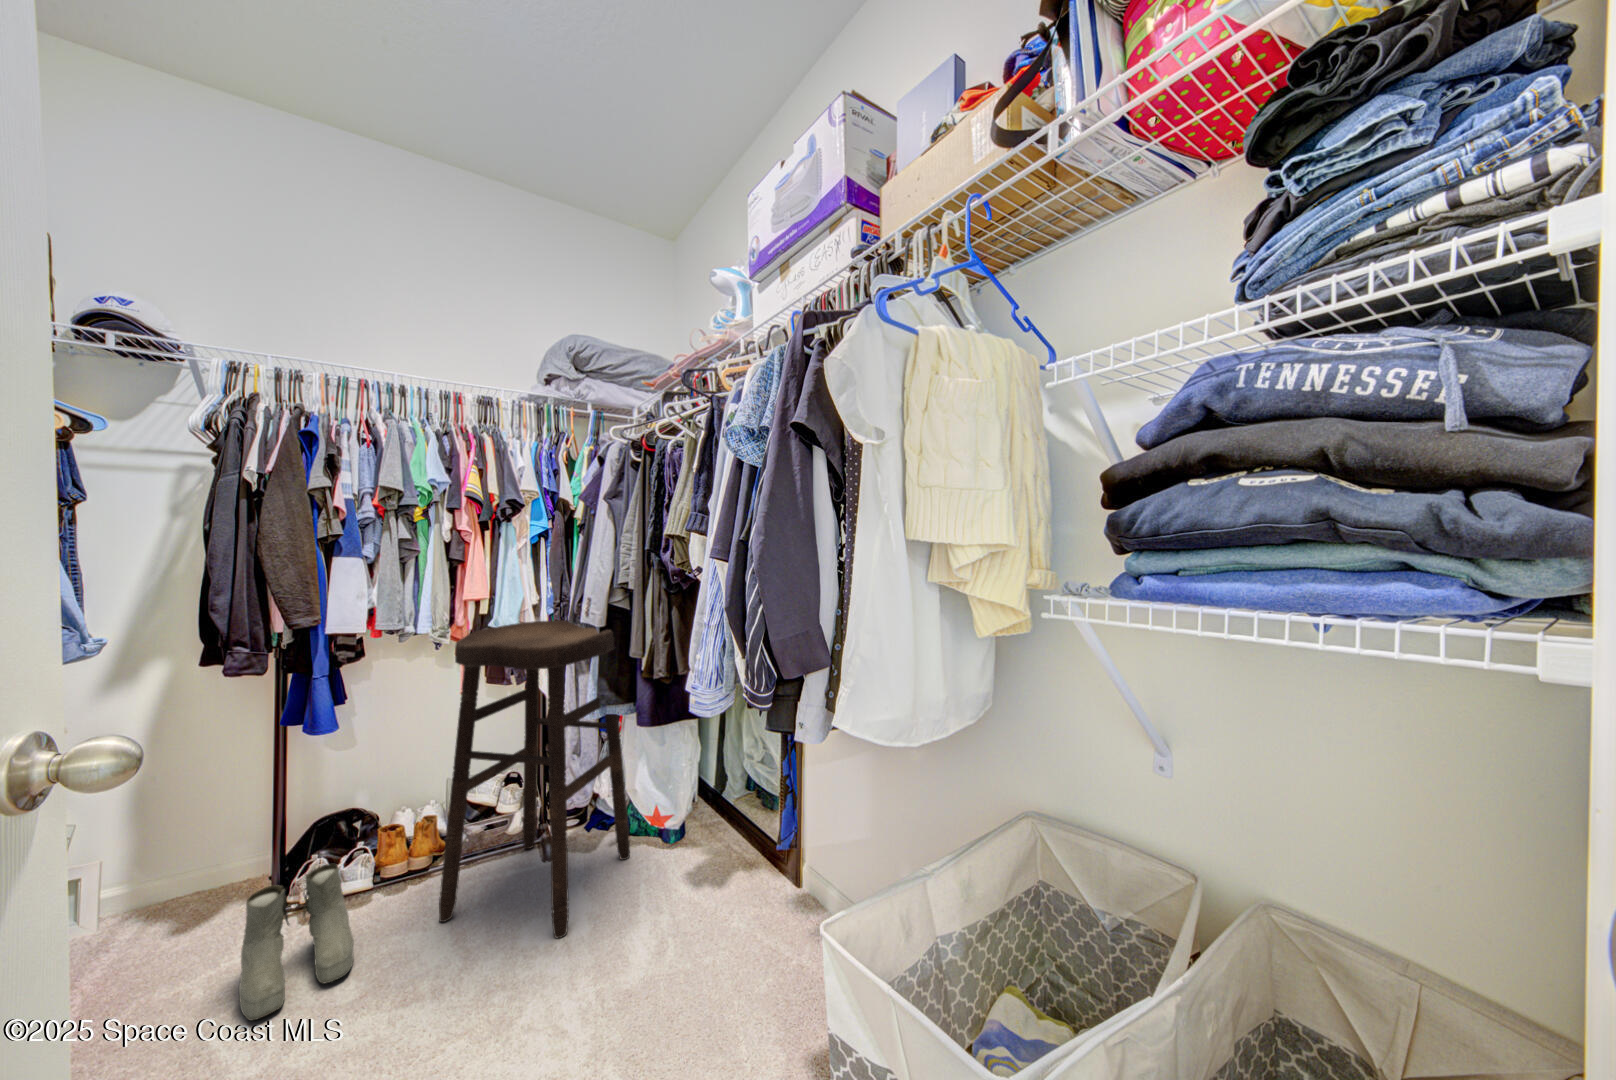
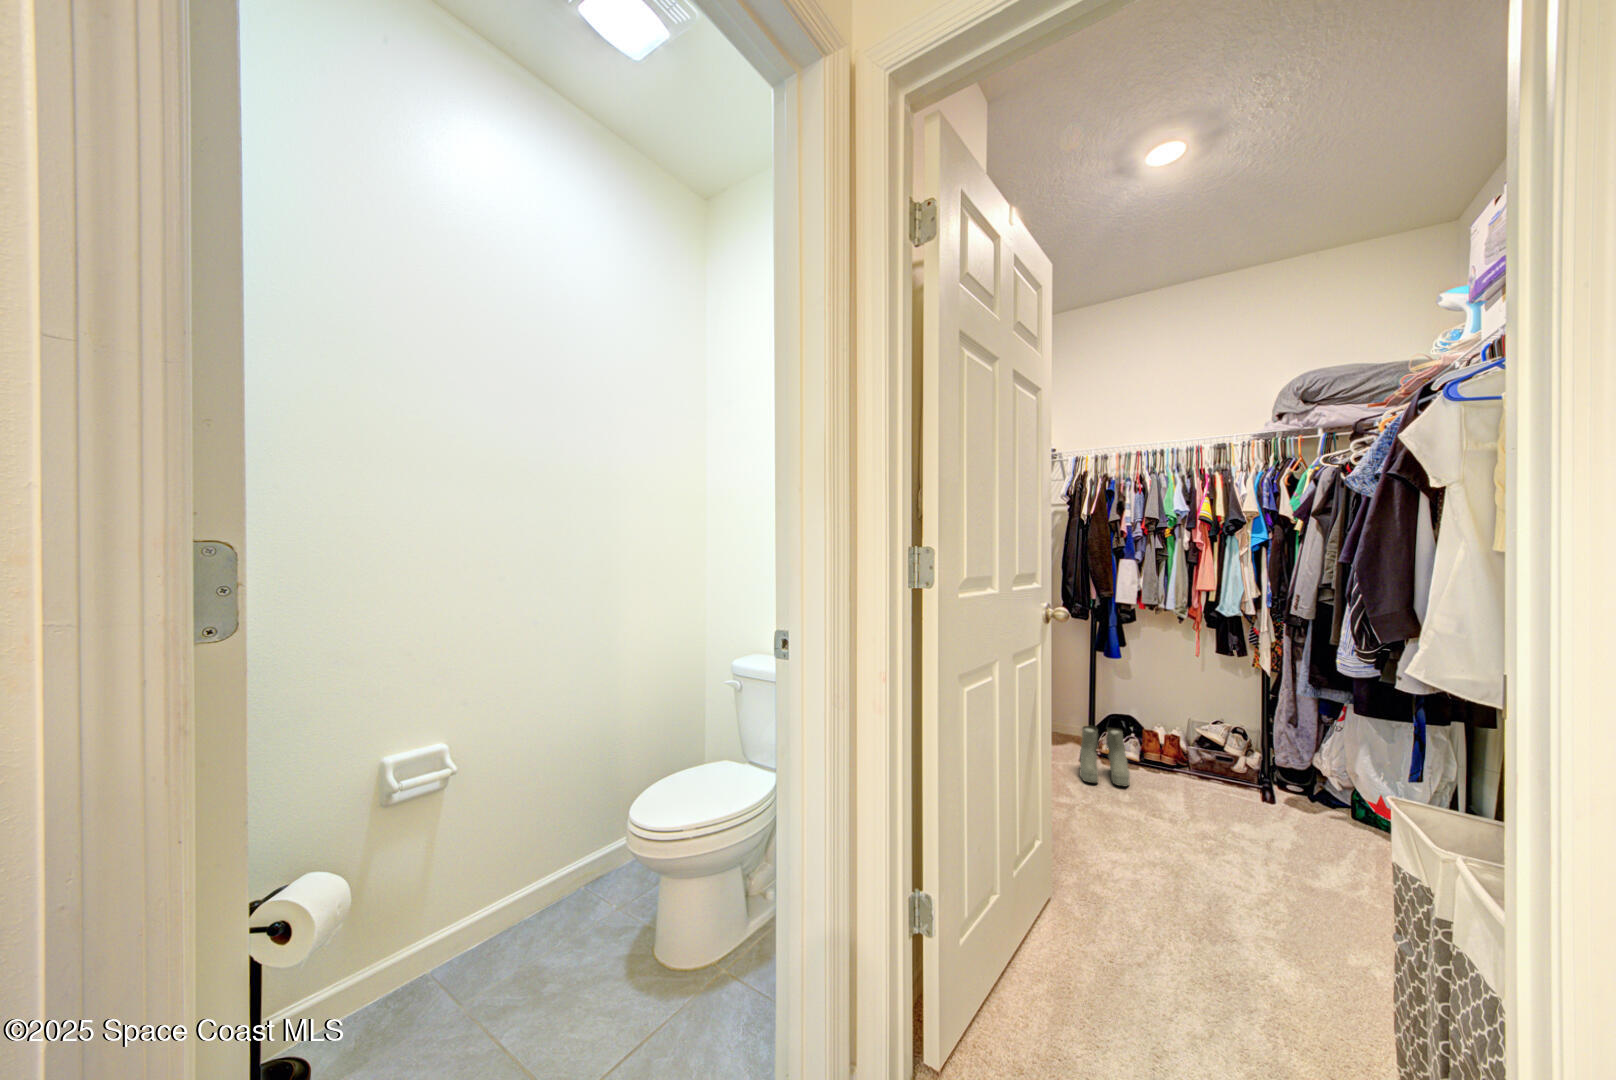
stool: present [439,620,630,938] -> none [1178,611,1345,835]

